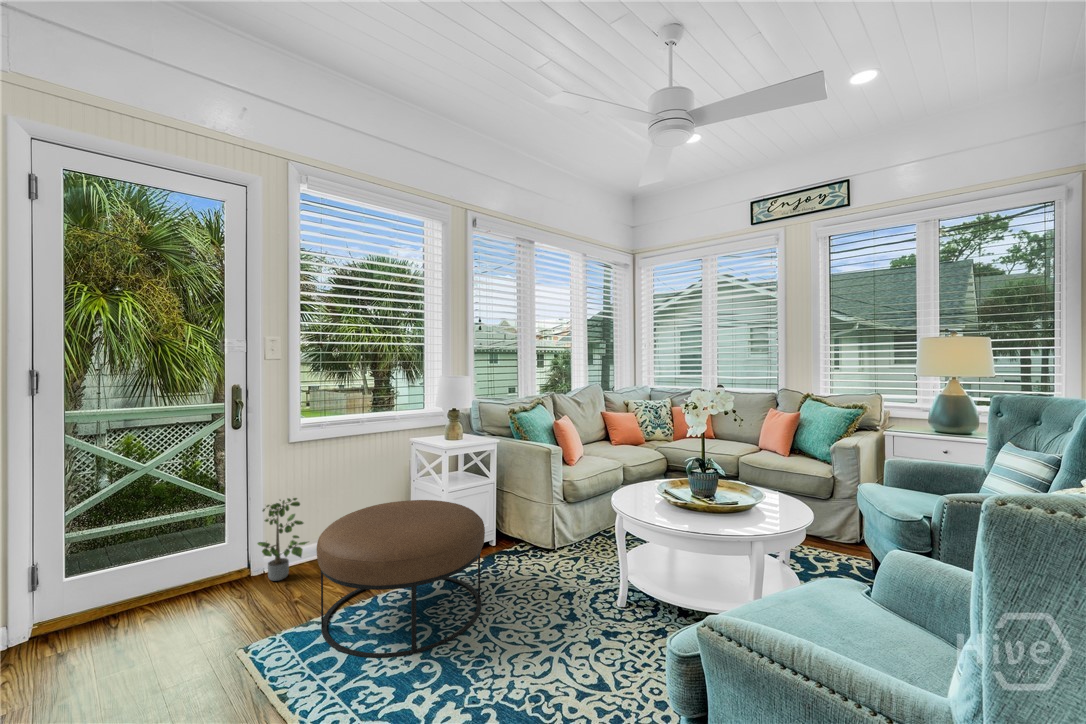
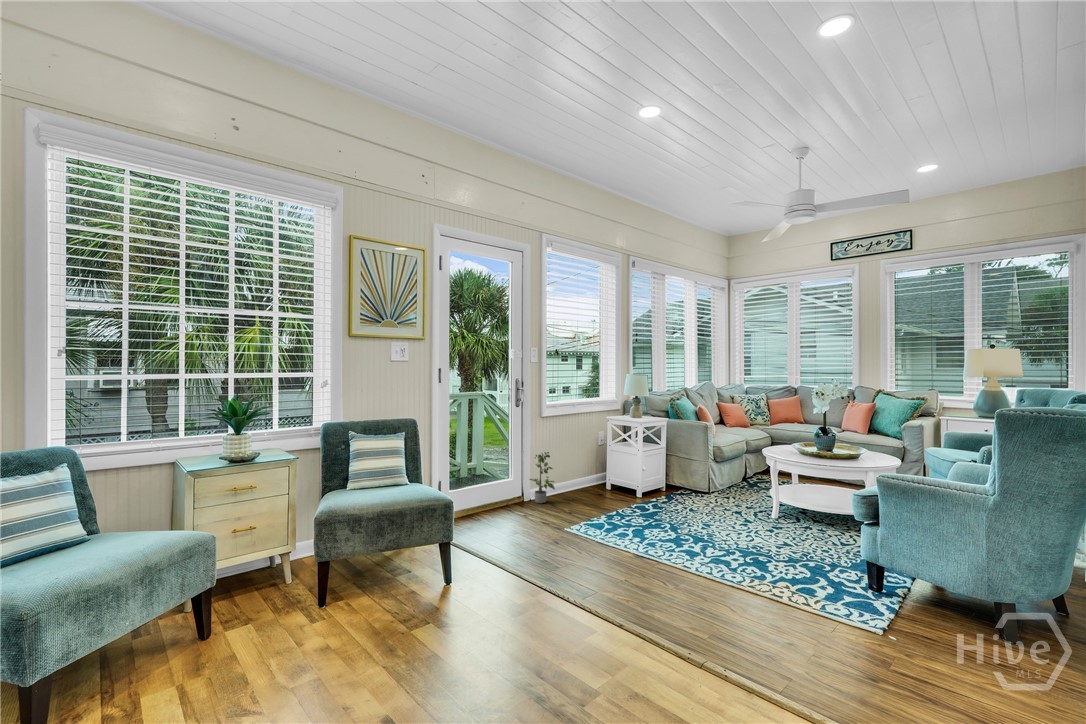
ottoman: present [317,500,485,658] -> none [592,453,690,533]

